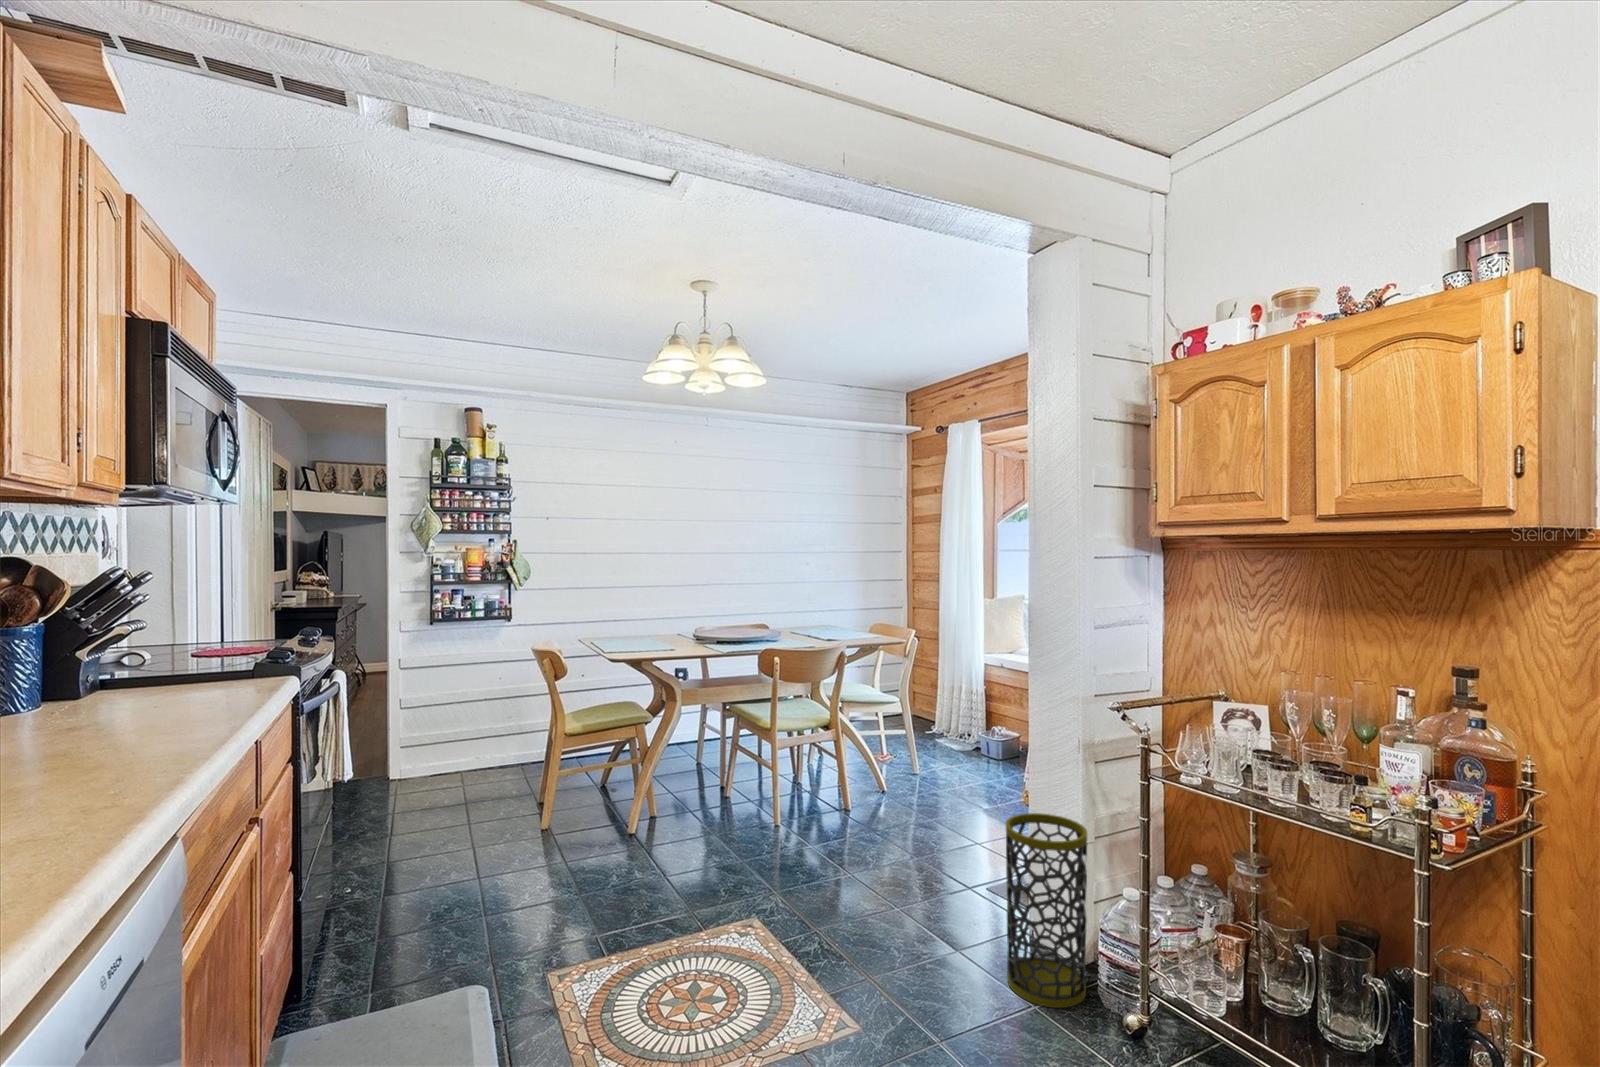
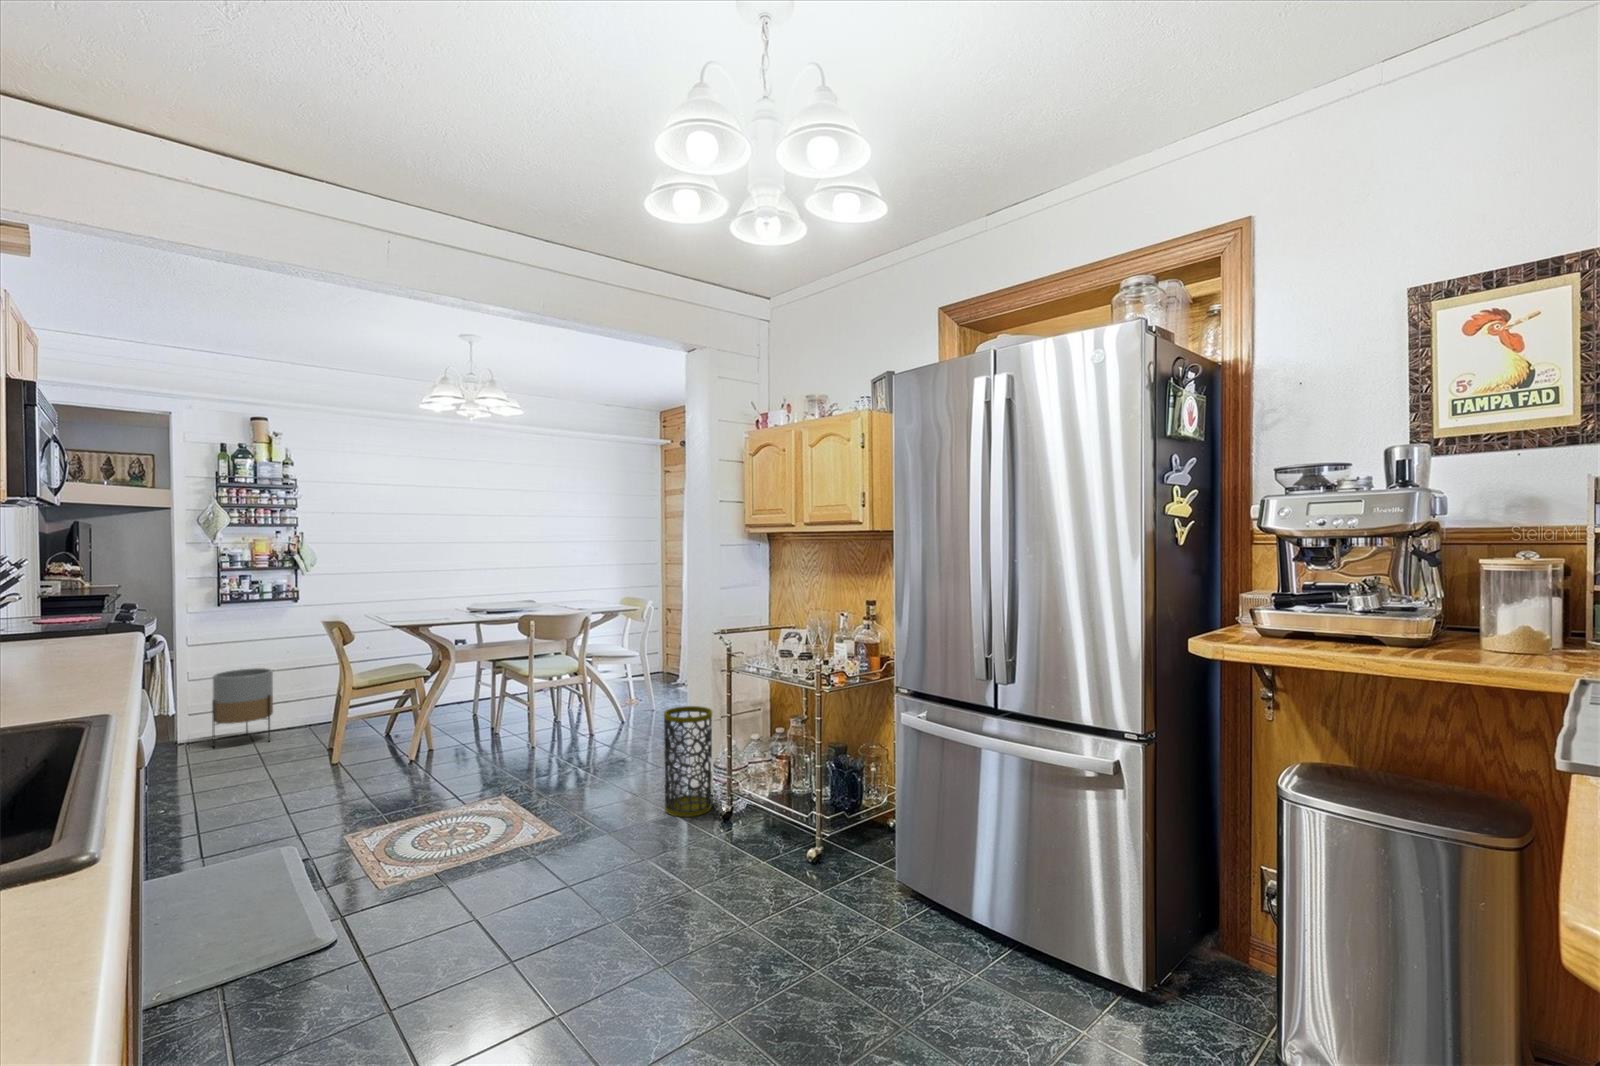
planter: none [420,697,483,791] -> present [212,668,273,747]

